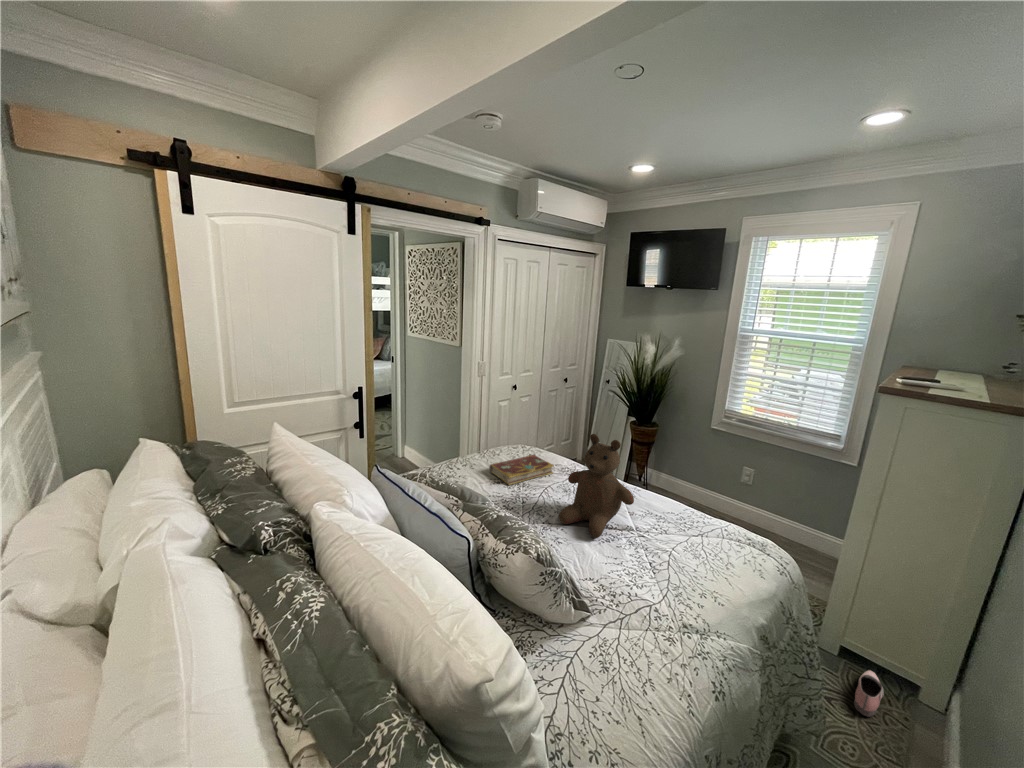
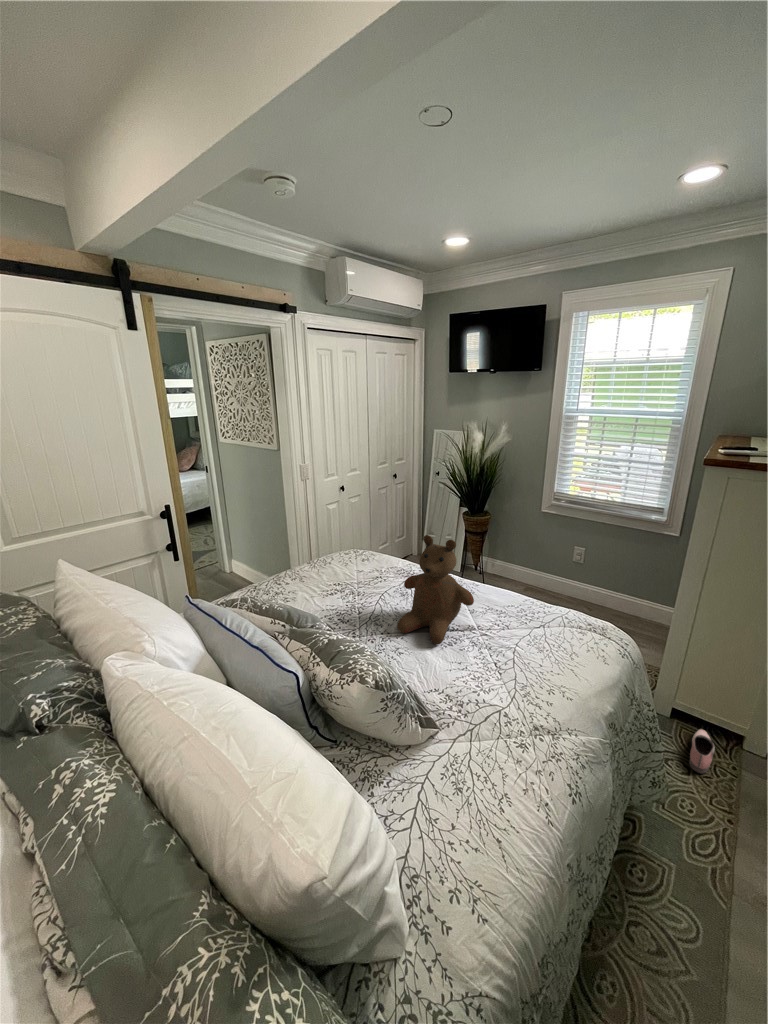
book: present [490,455,554,485] -> none [320,560,388,597]

